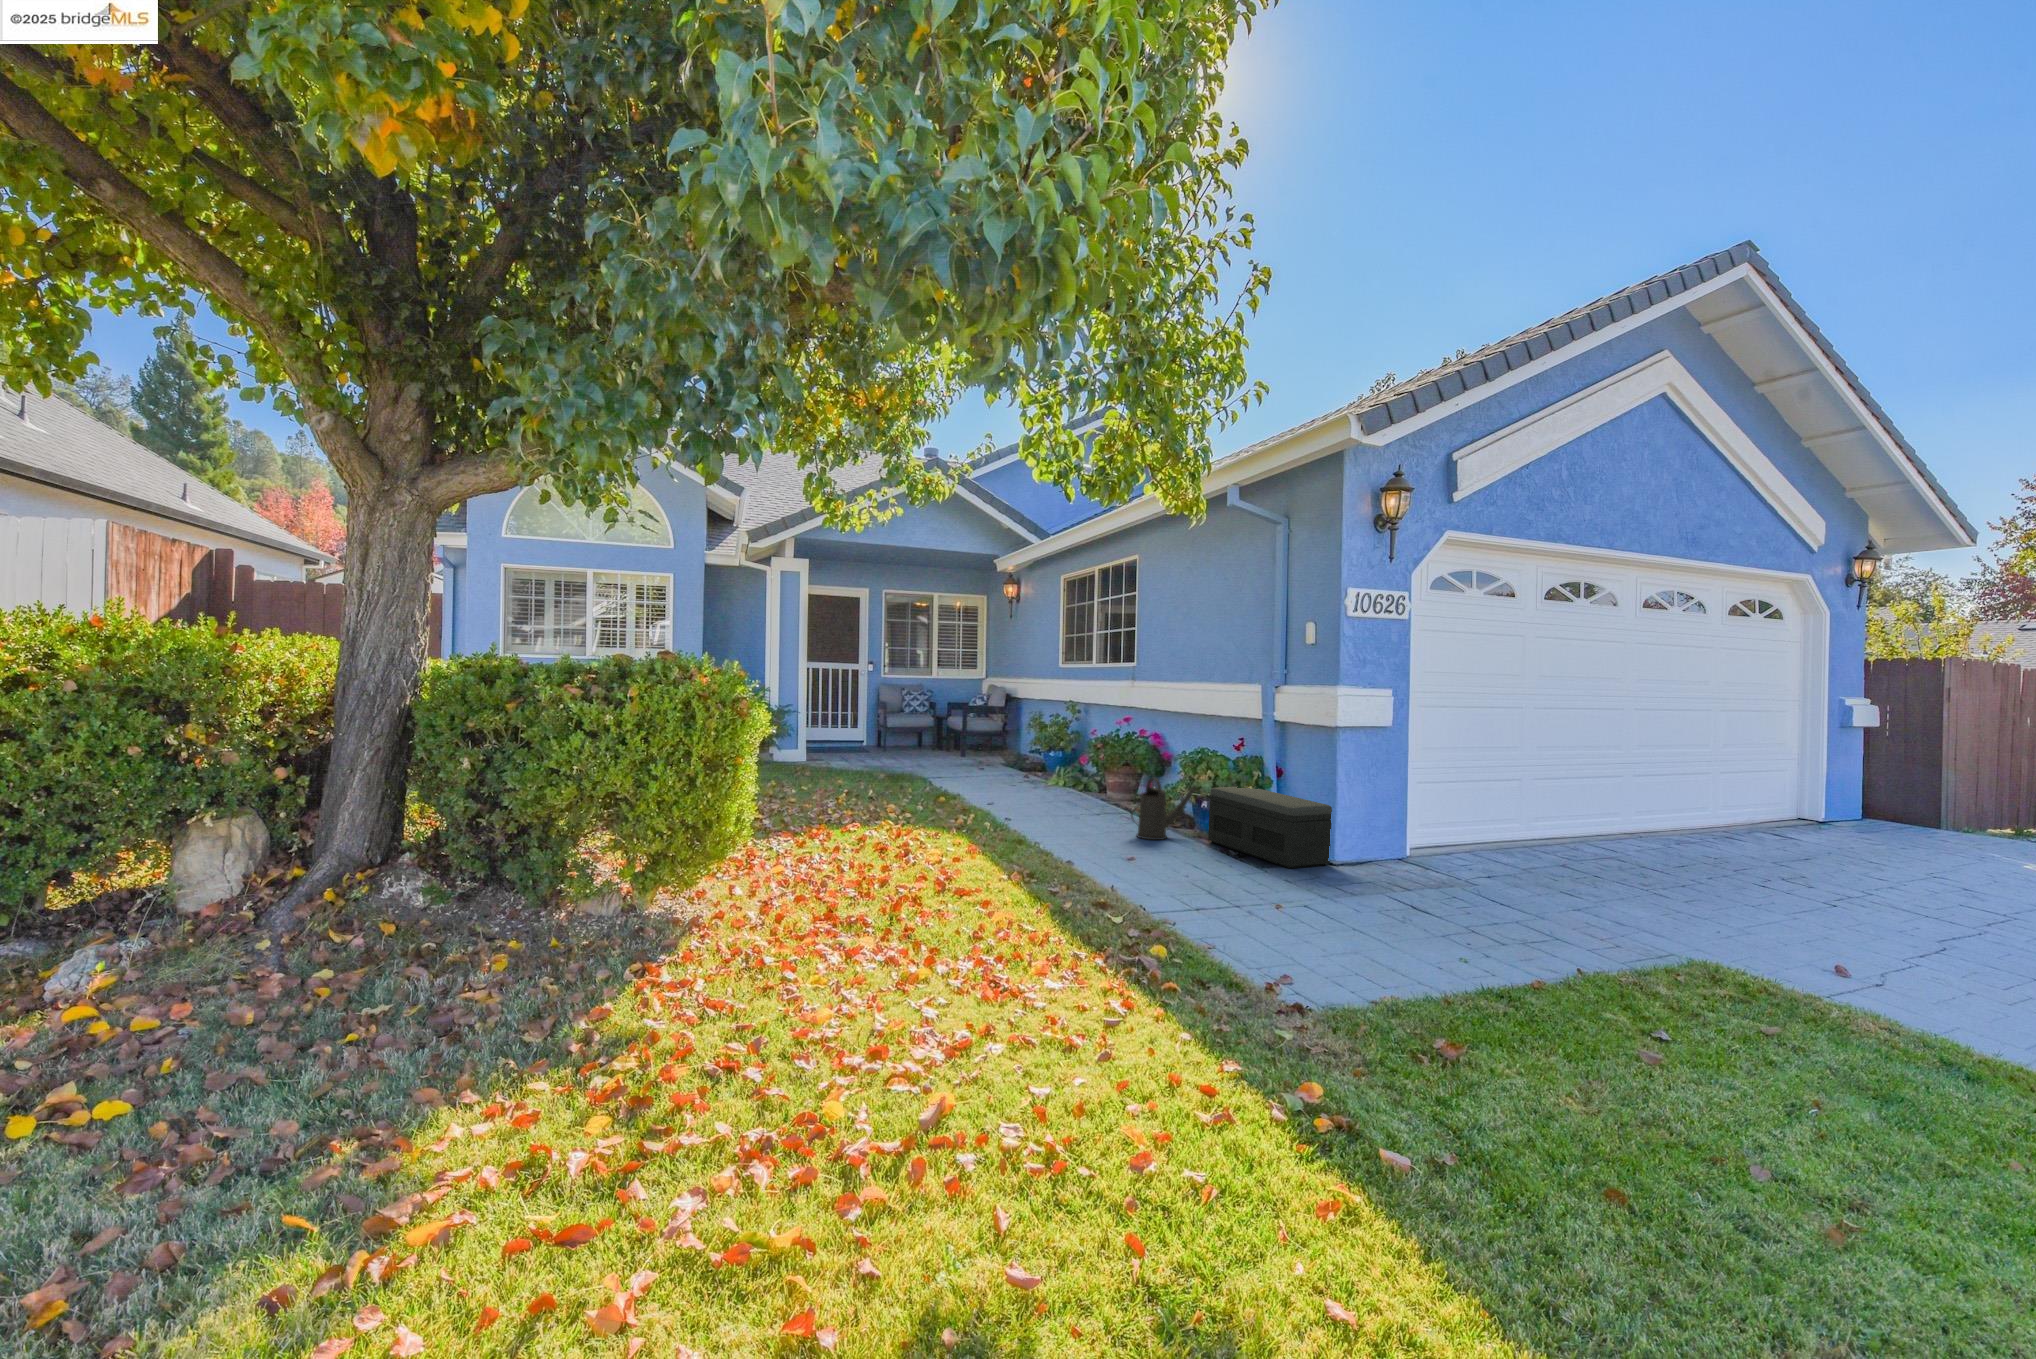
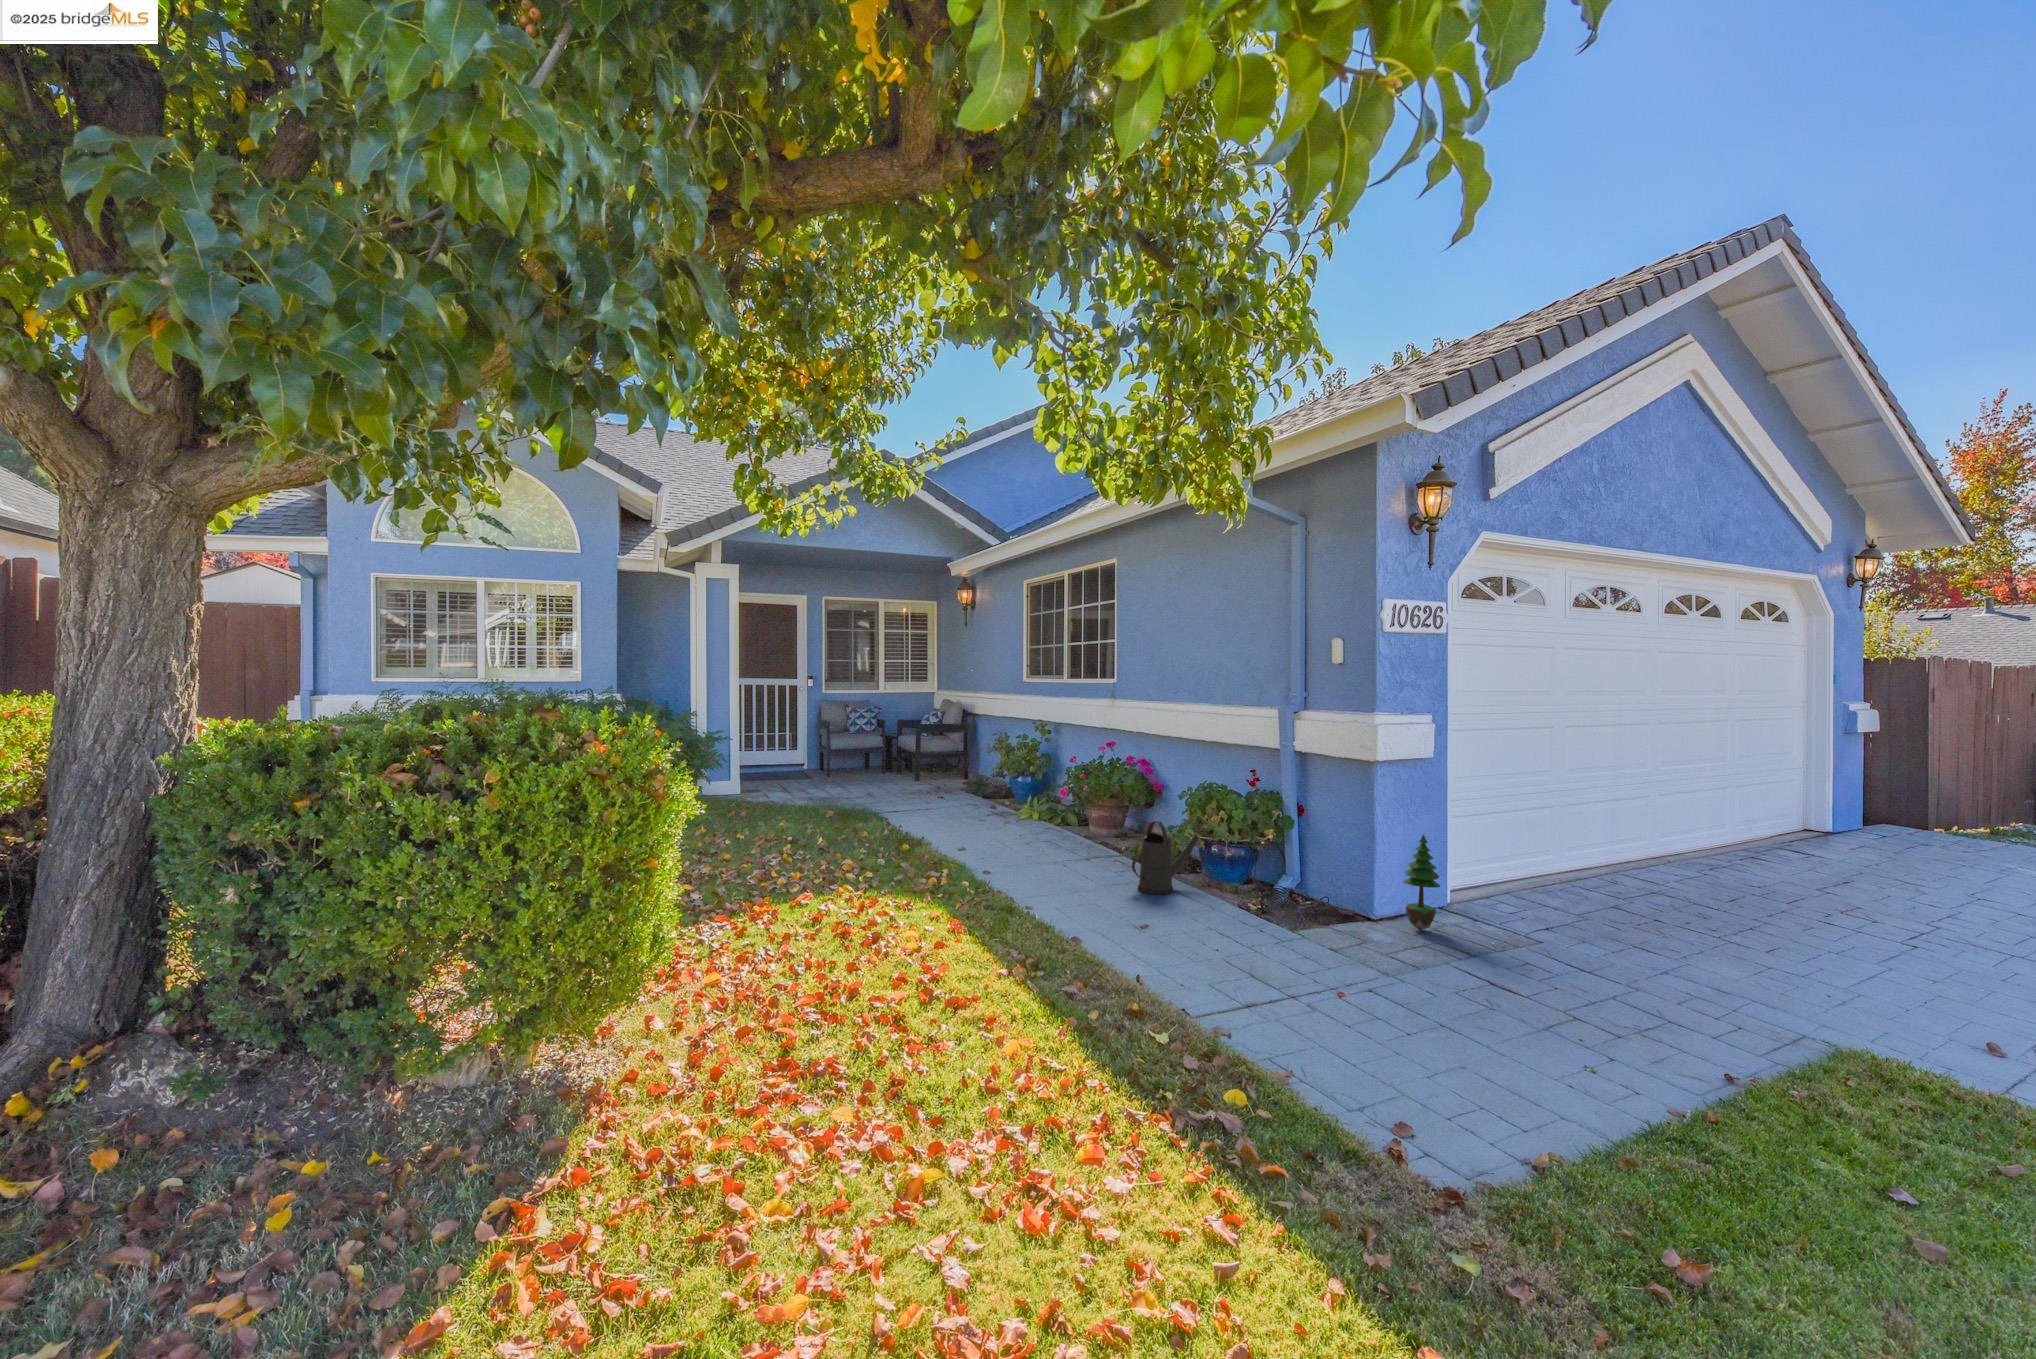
storage bench: present [1208,786,1332,869] -> none [1221,827,1373,932]
potted tree: none [1357,788,1389,871] -> present [1403,835,1440,930]

